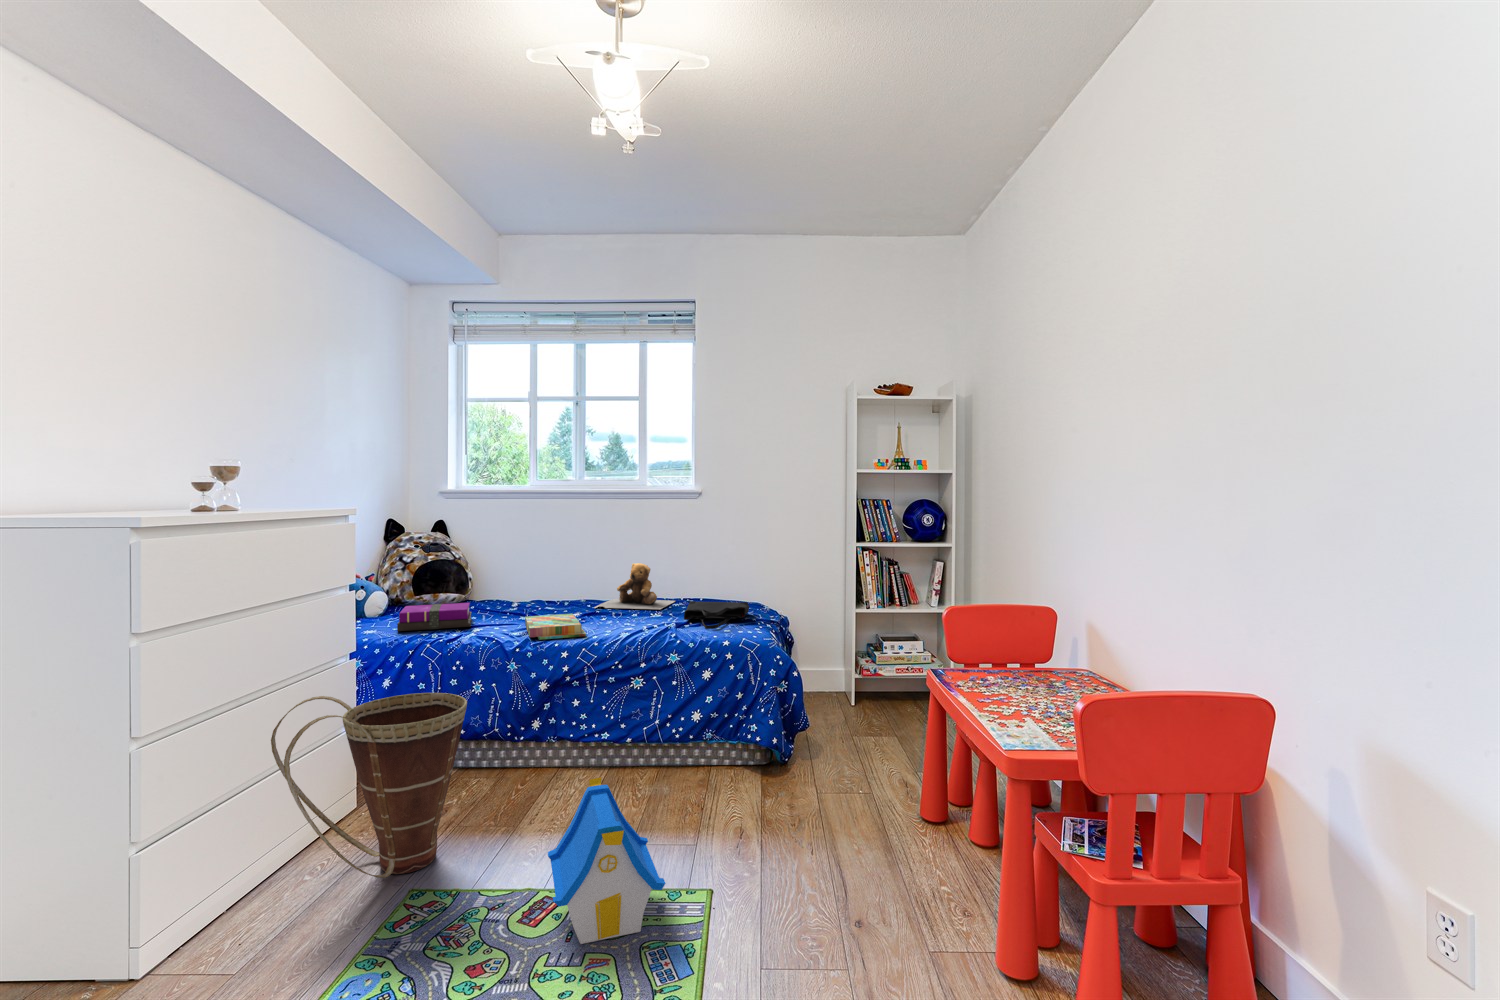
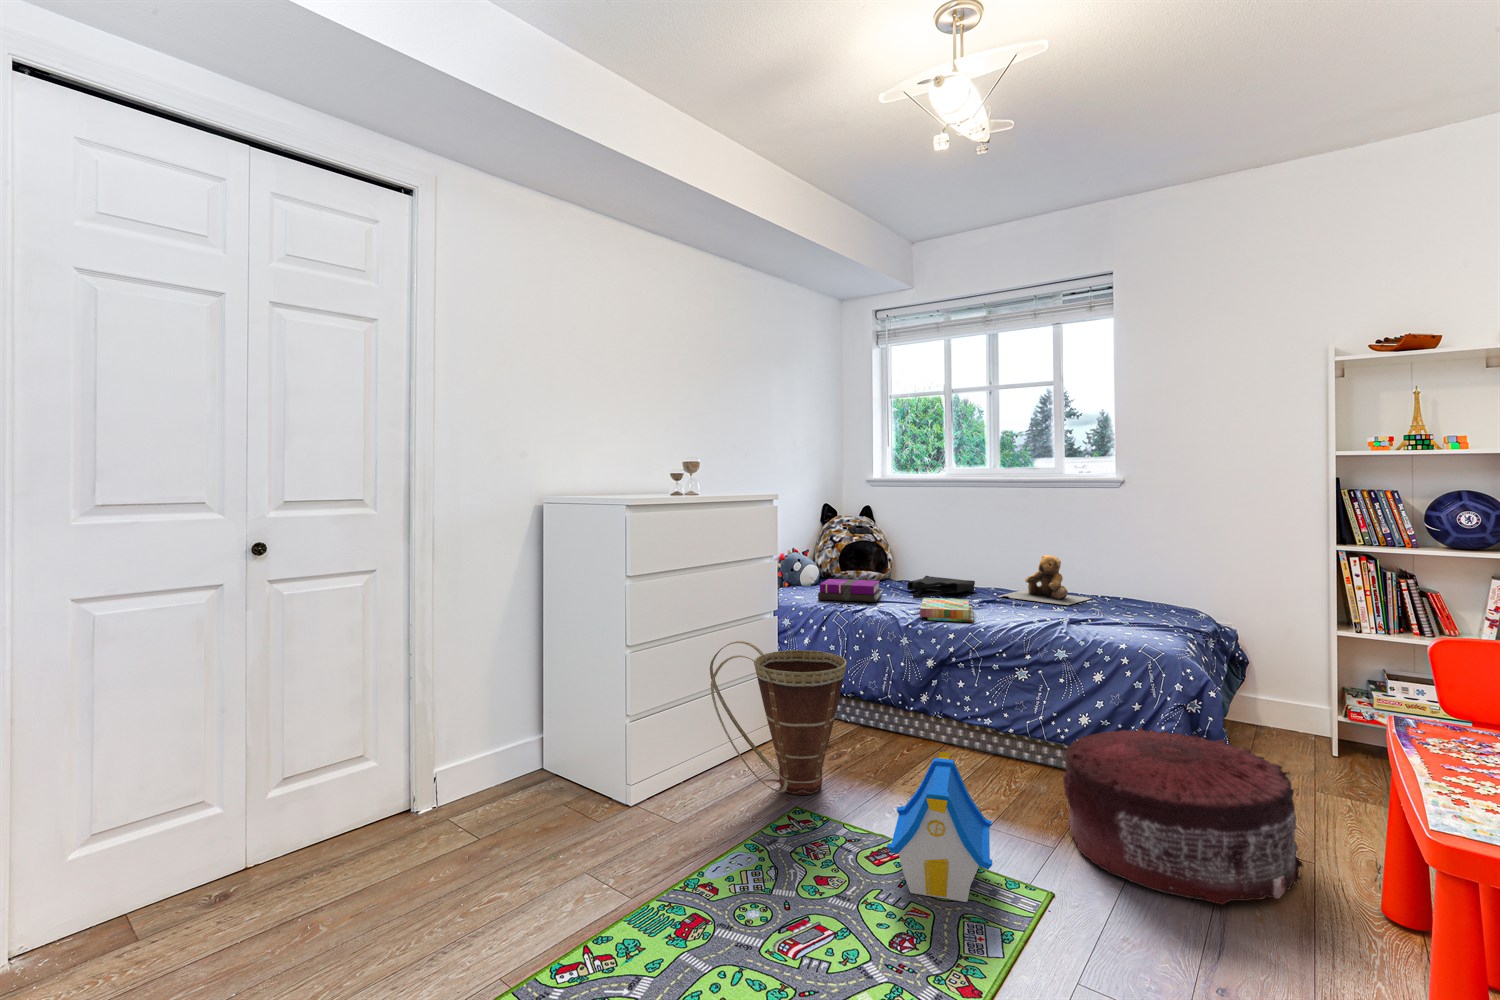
tote bag: present [684,601,749,629] -> present [907,576,975,598]
pouf: none [698,710,878,858] -> present [1062,727,1303,905]

